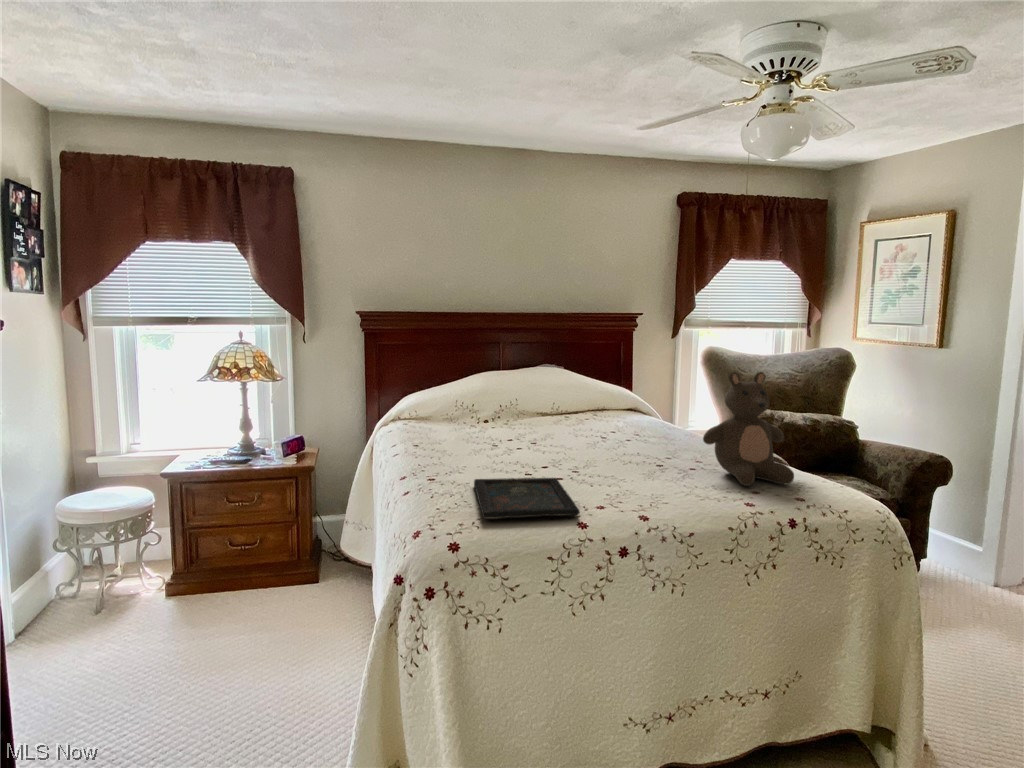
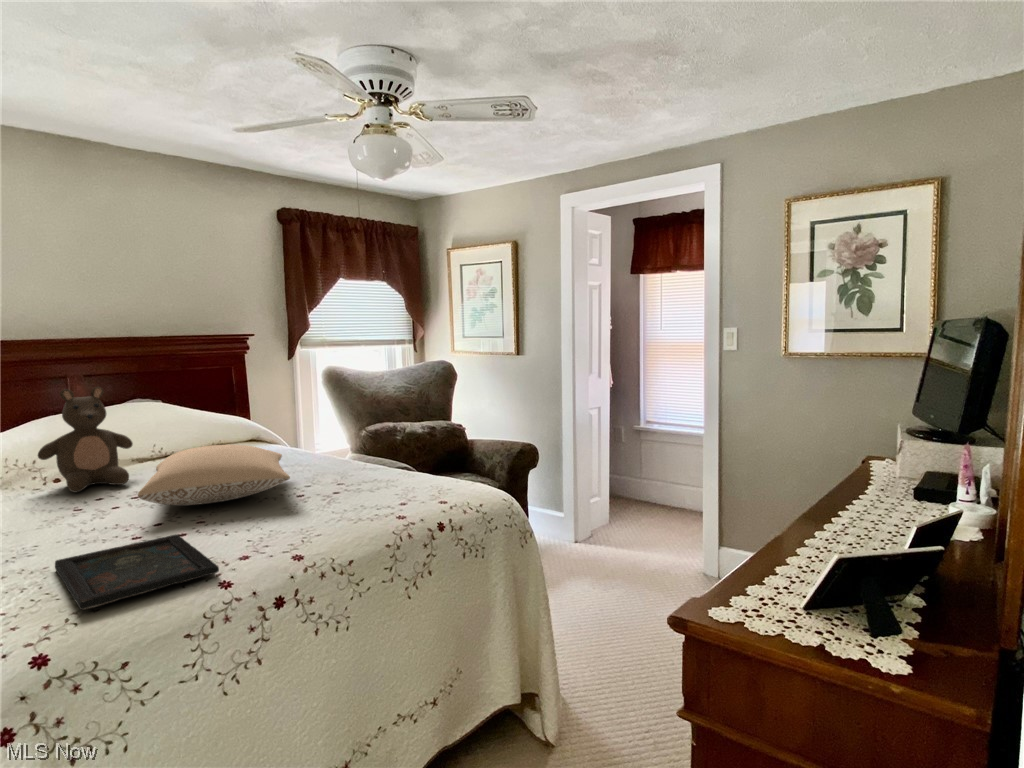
stuffed bear: present [703,372,794,486] -> present [38,387,133,492]
pillow: none [533,409,652,457] -> present [138,445,290,505]

